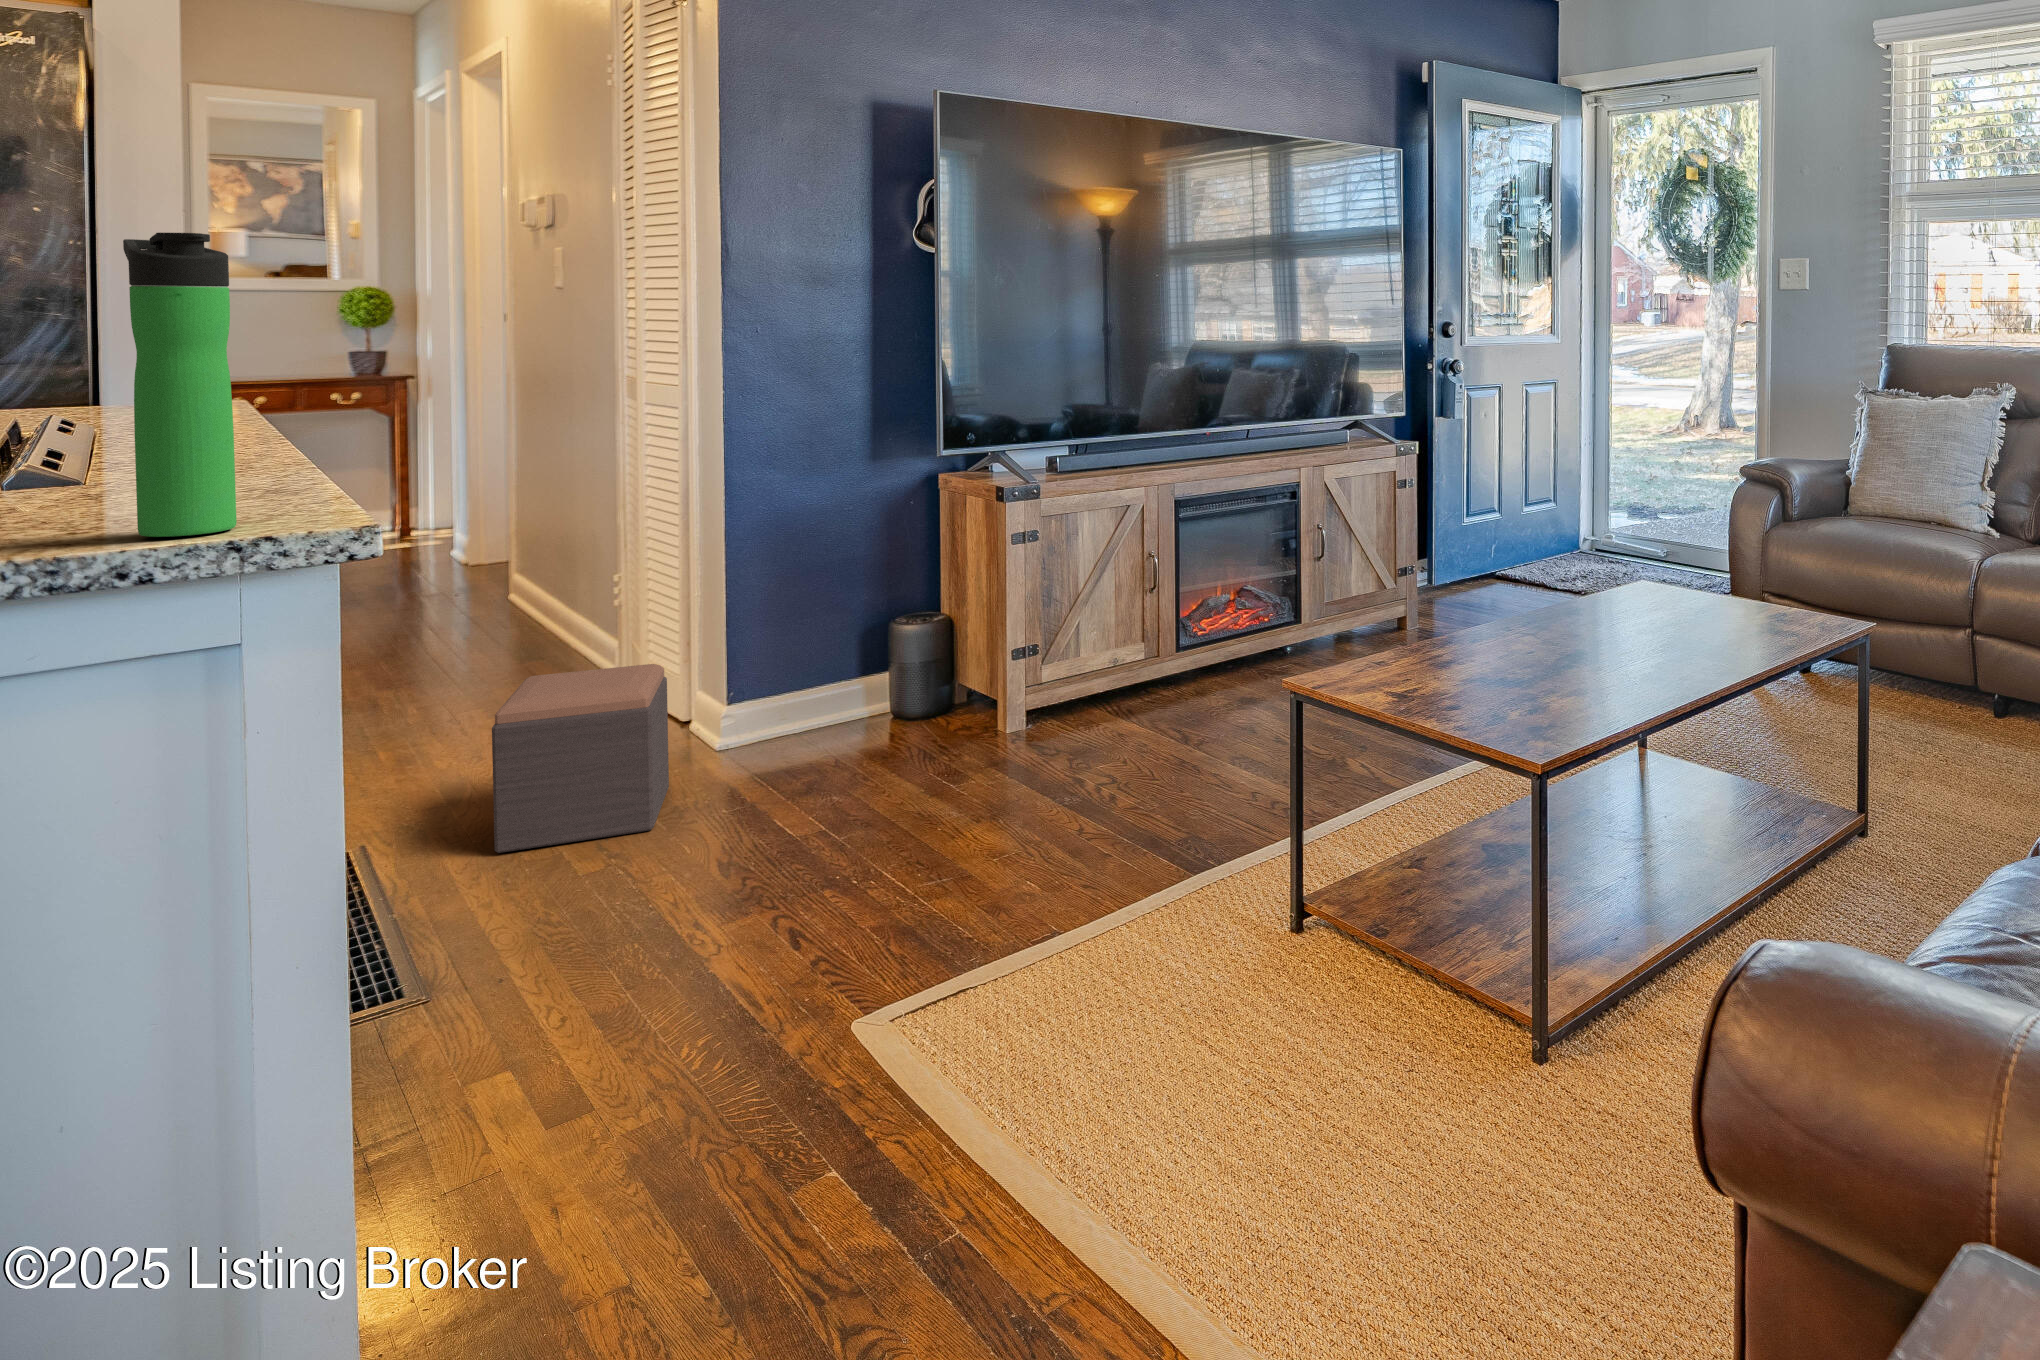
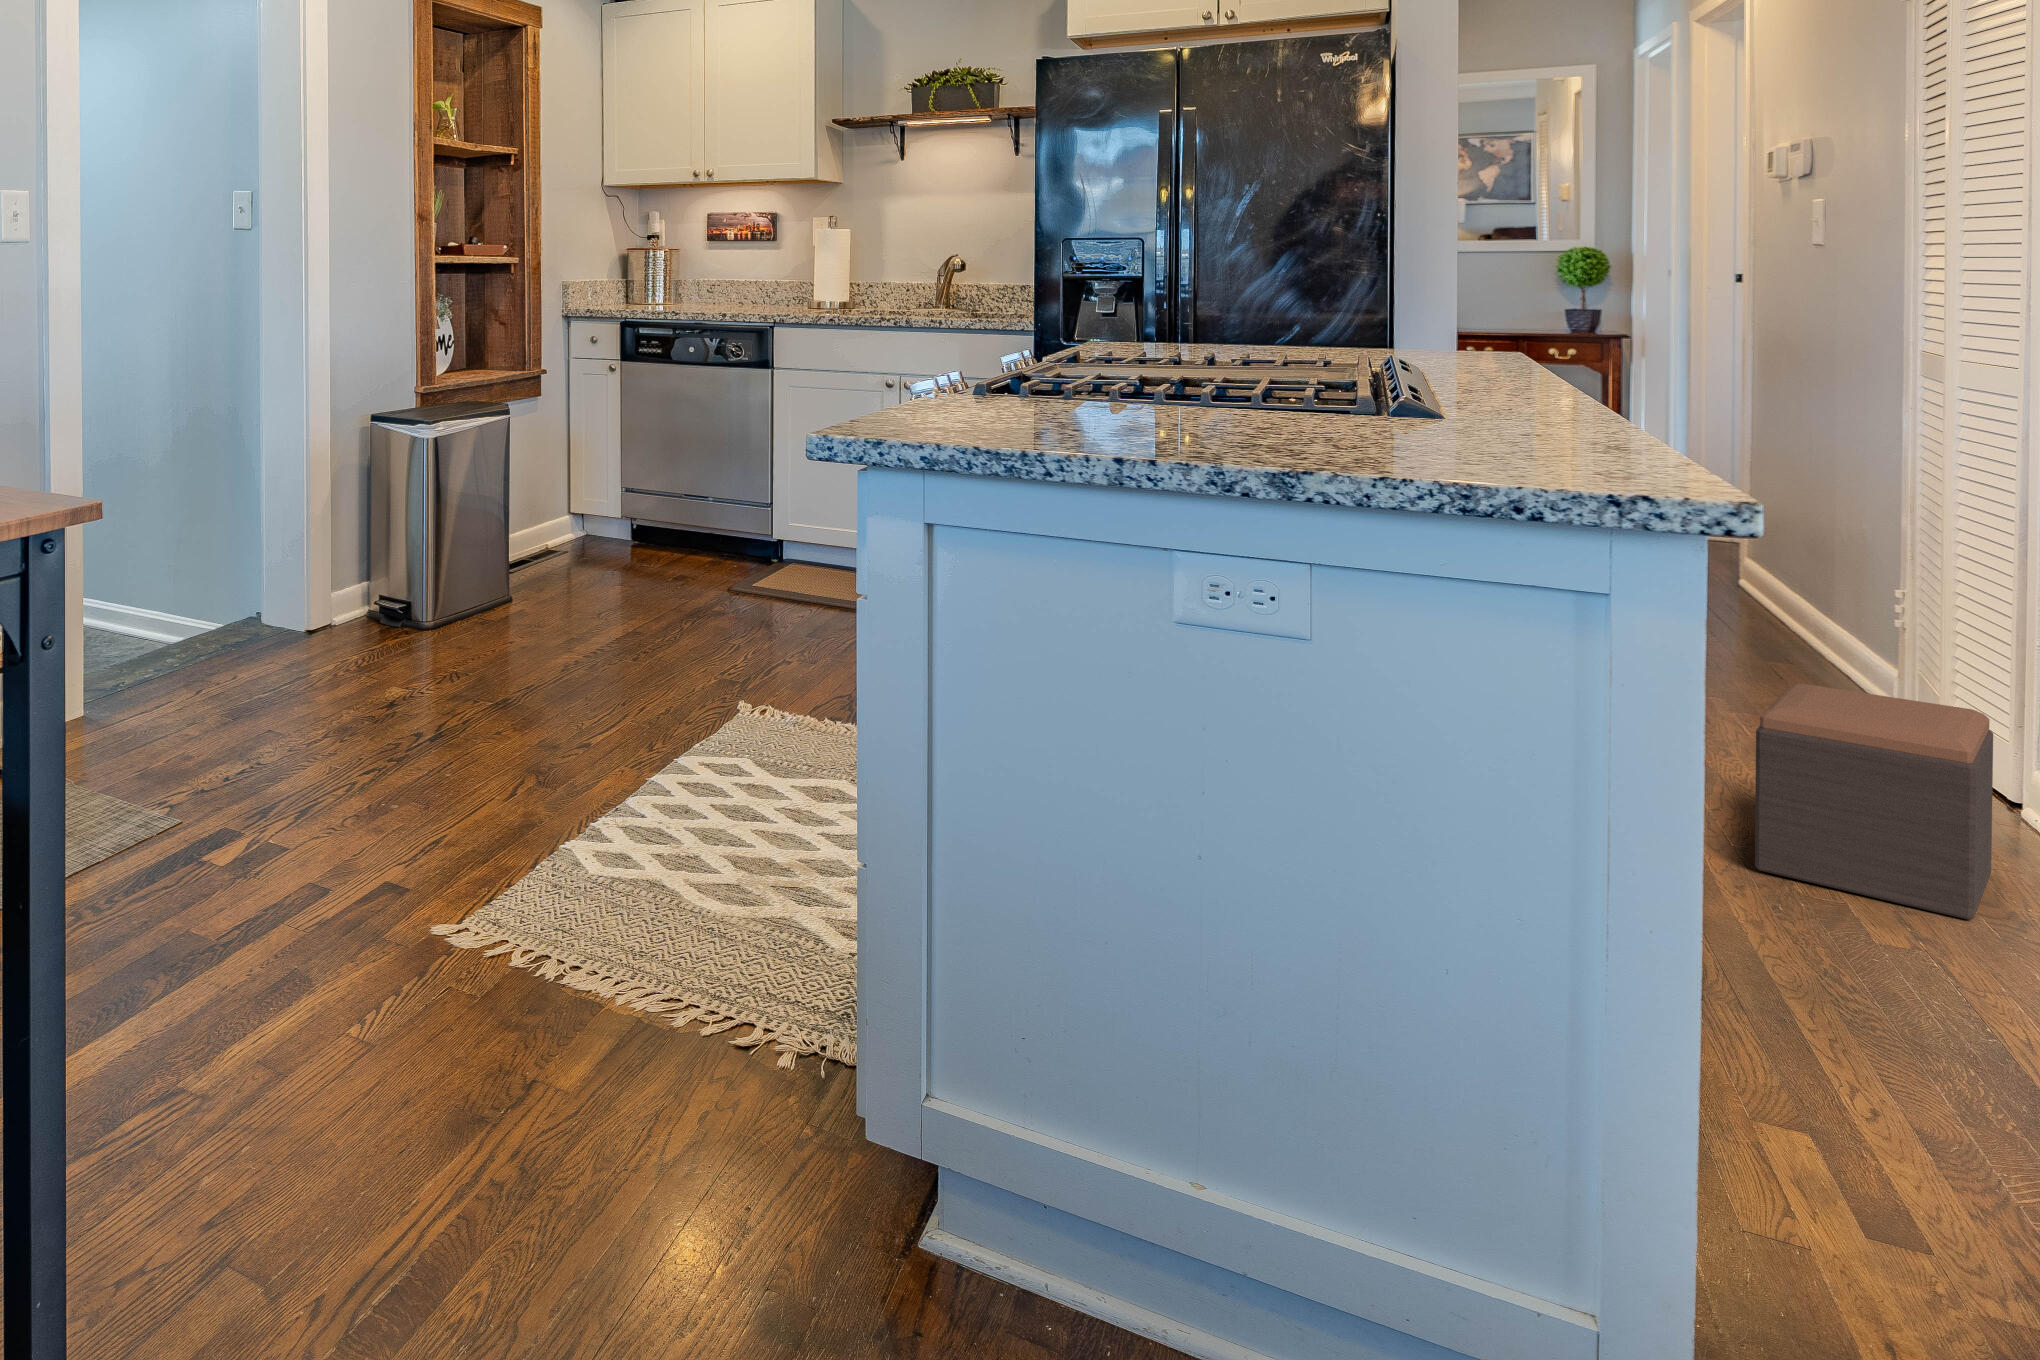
bottle: present [123,232,237,537] -> none [1517,192,1610,483]

